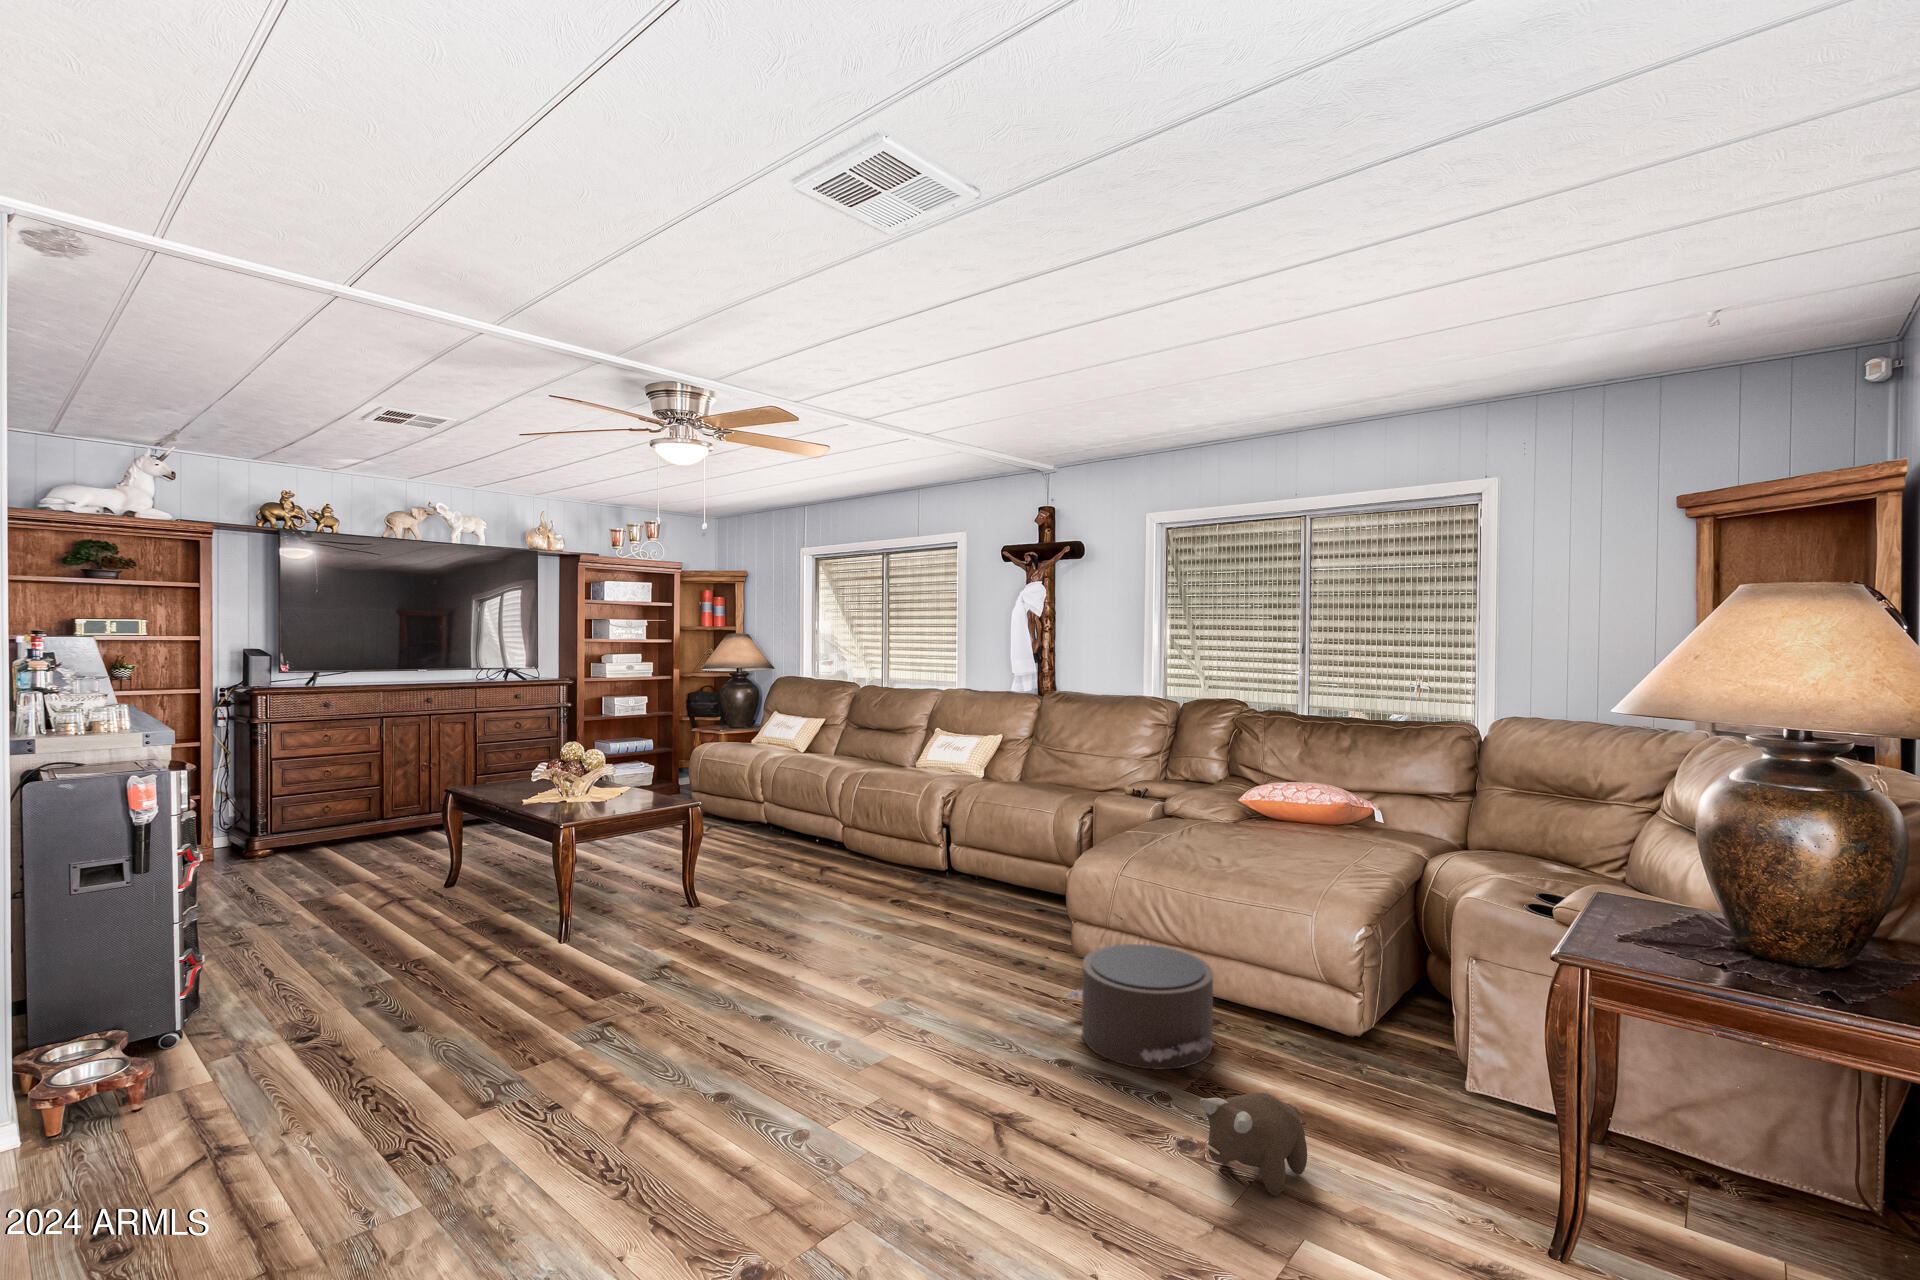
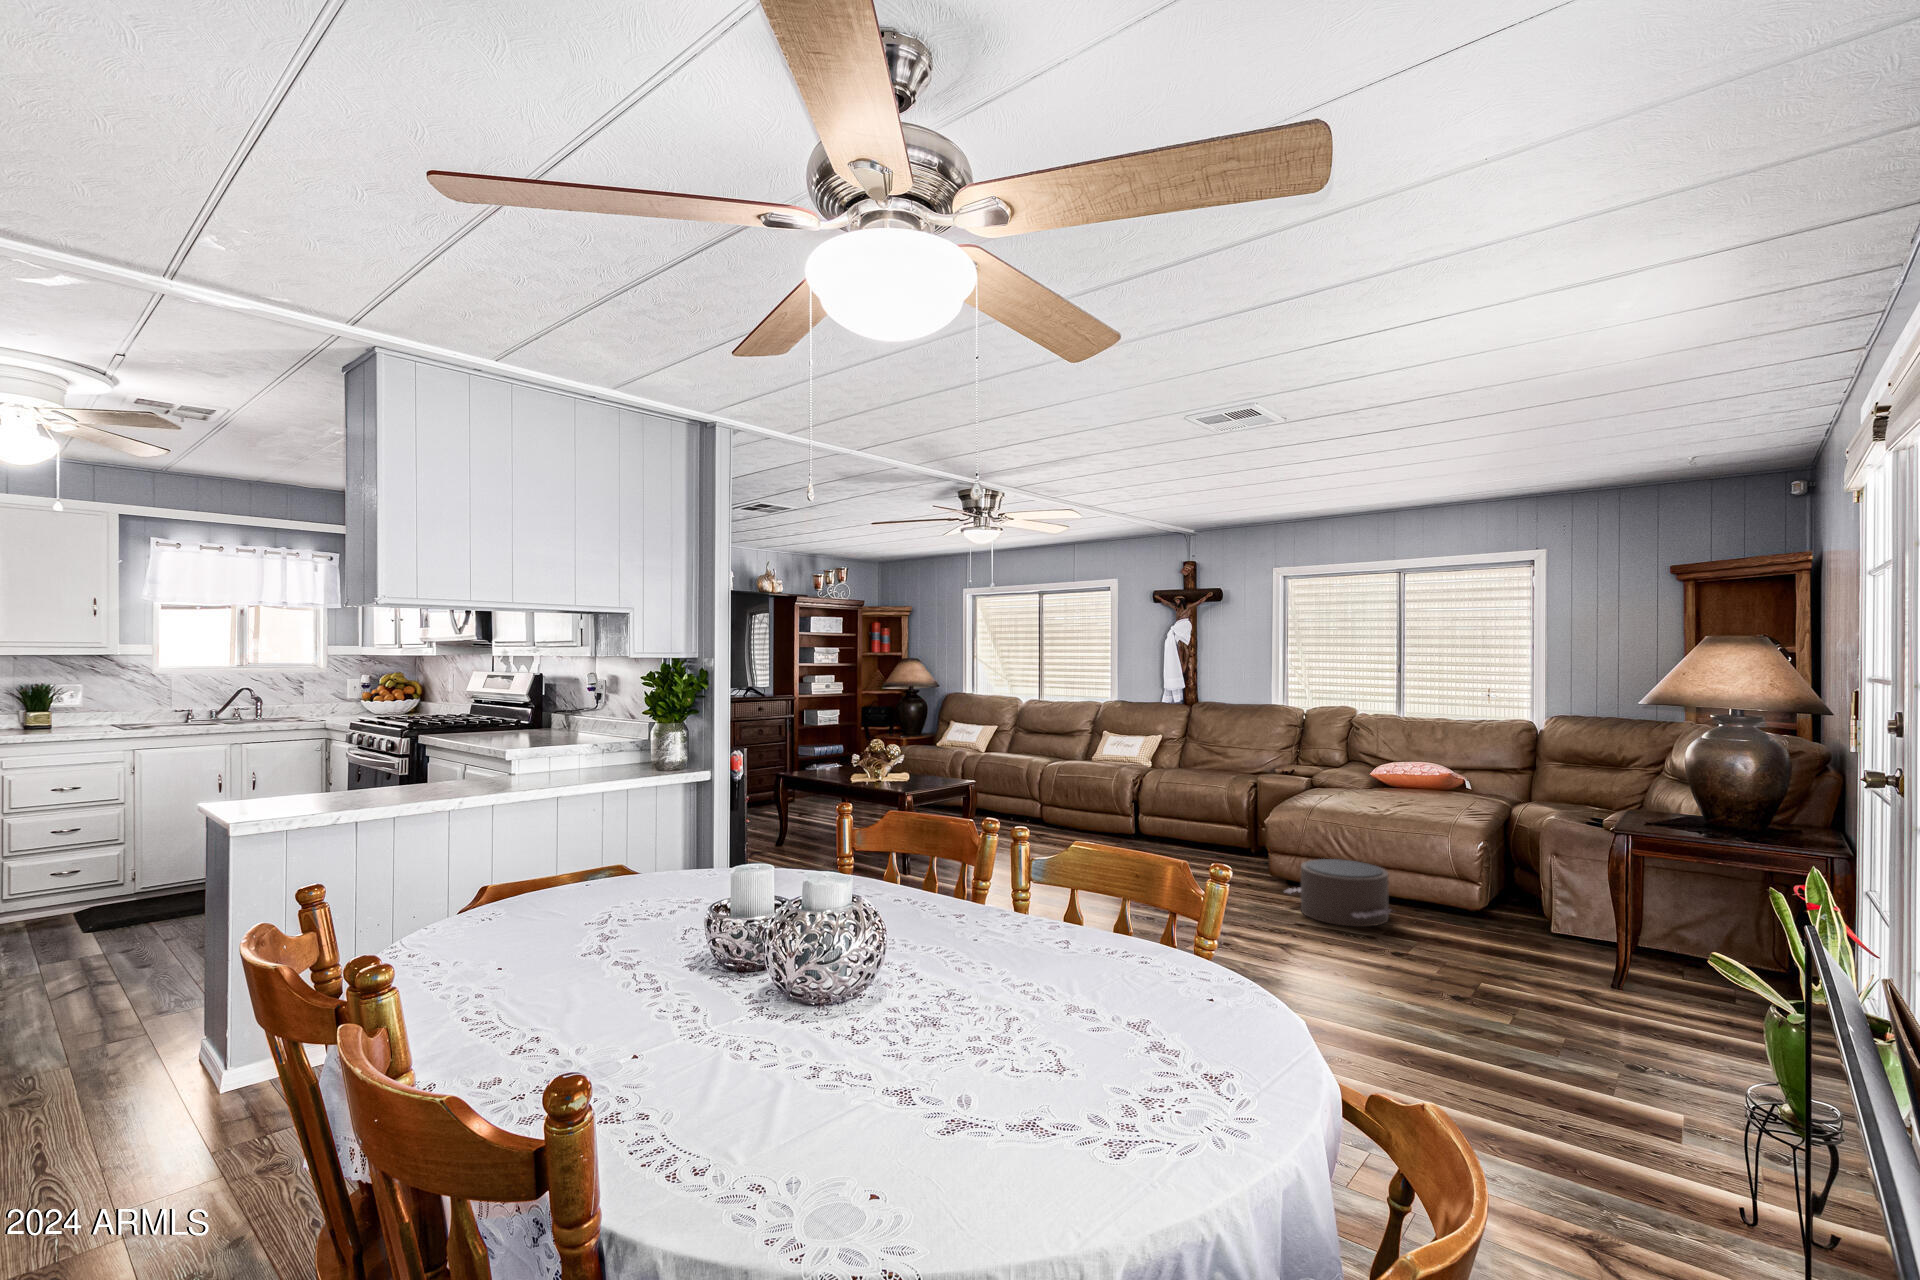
plush toy: present [1200,1093,1307,1196] -> none [1412,918,1471,970]

